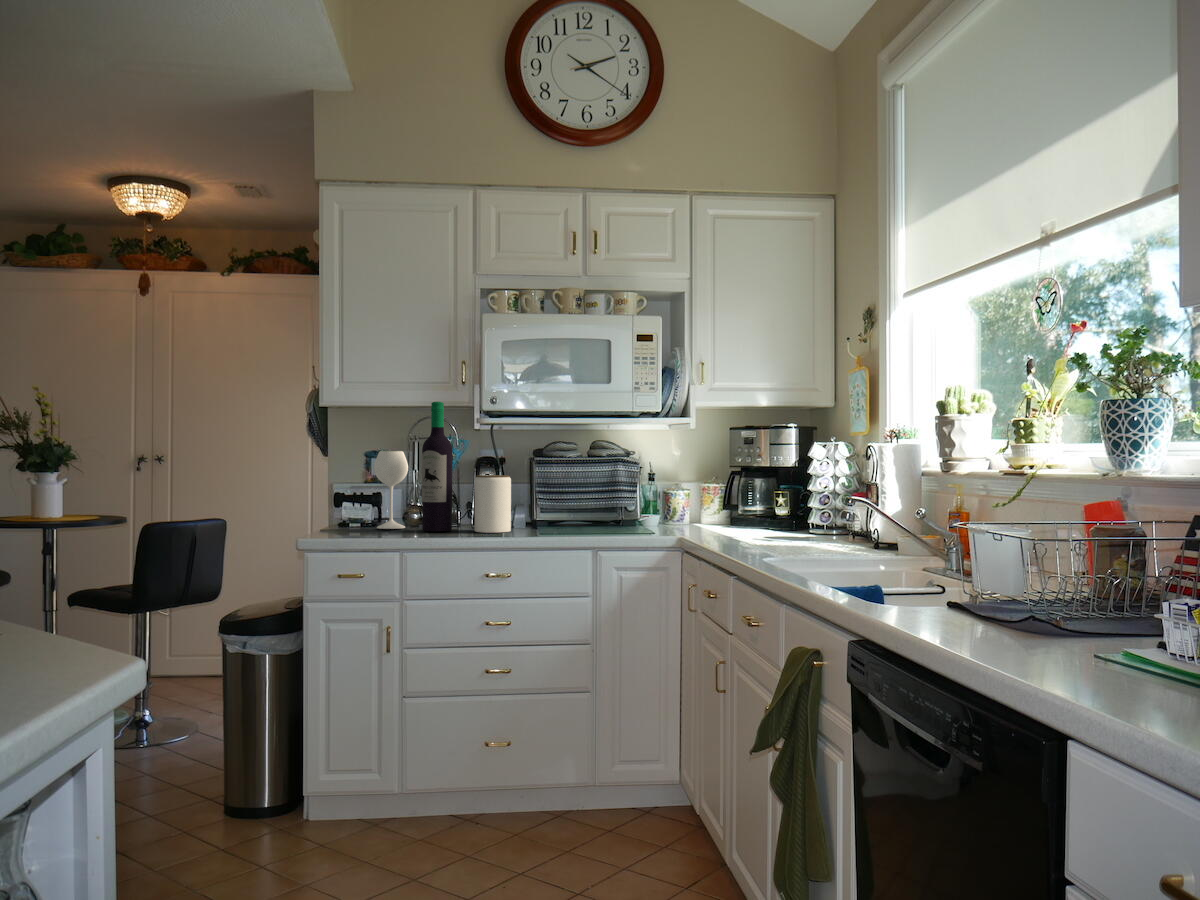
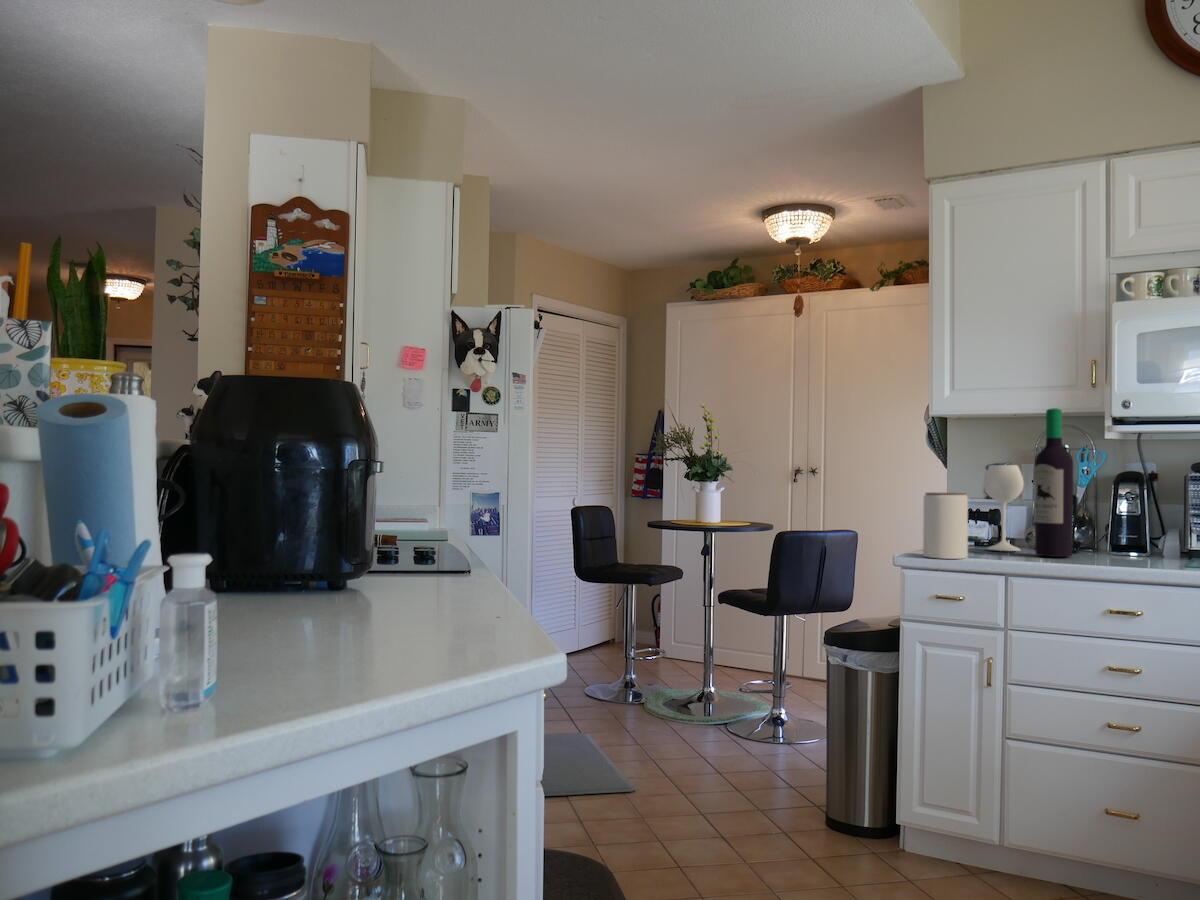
jar: present [475,475,511,533] -> present [923,492,968,559]

